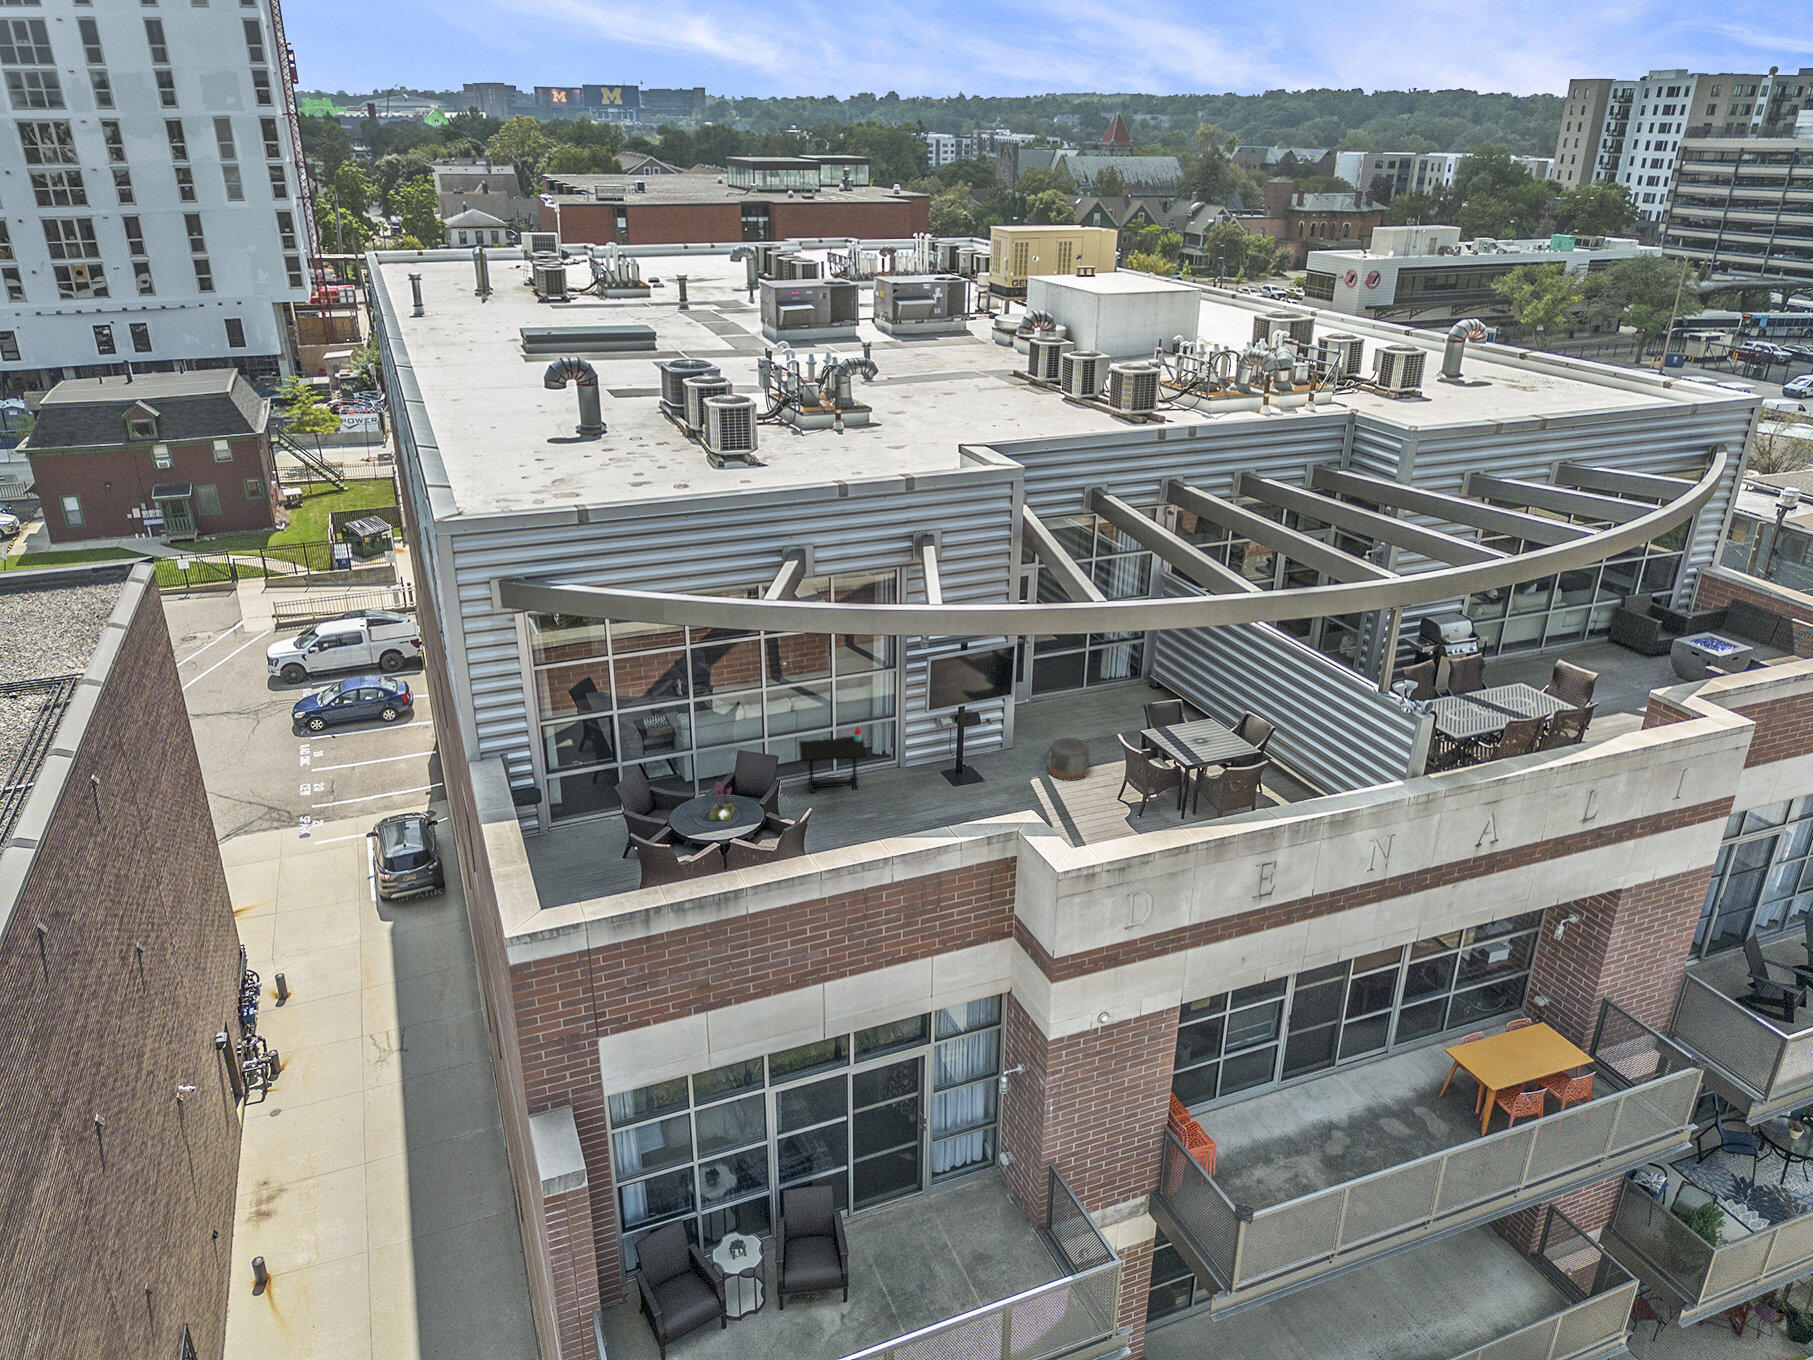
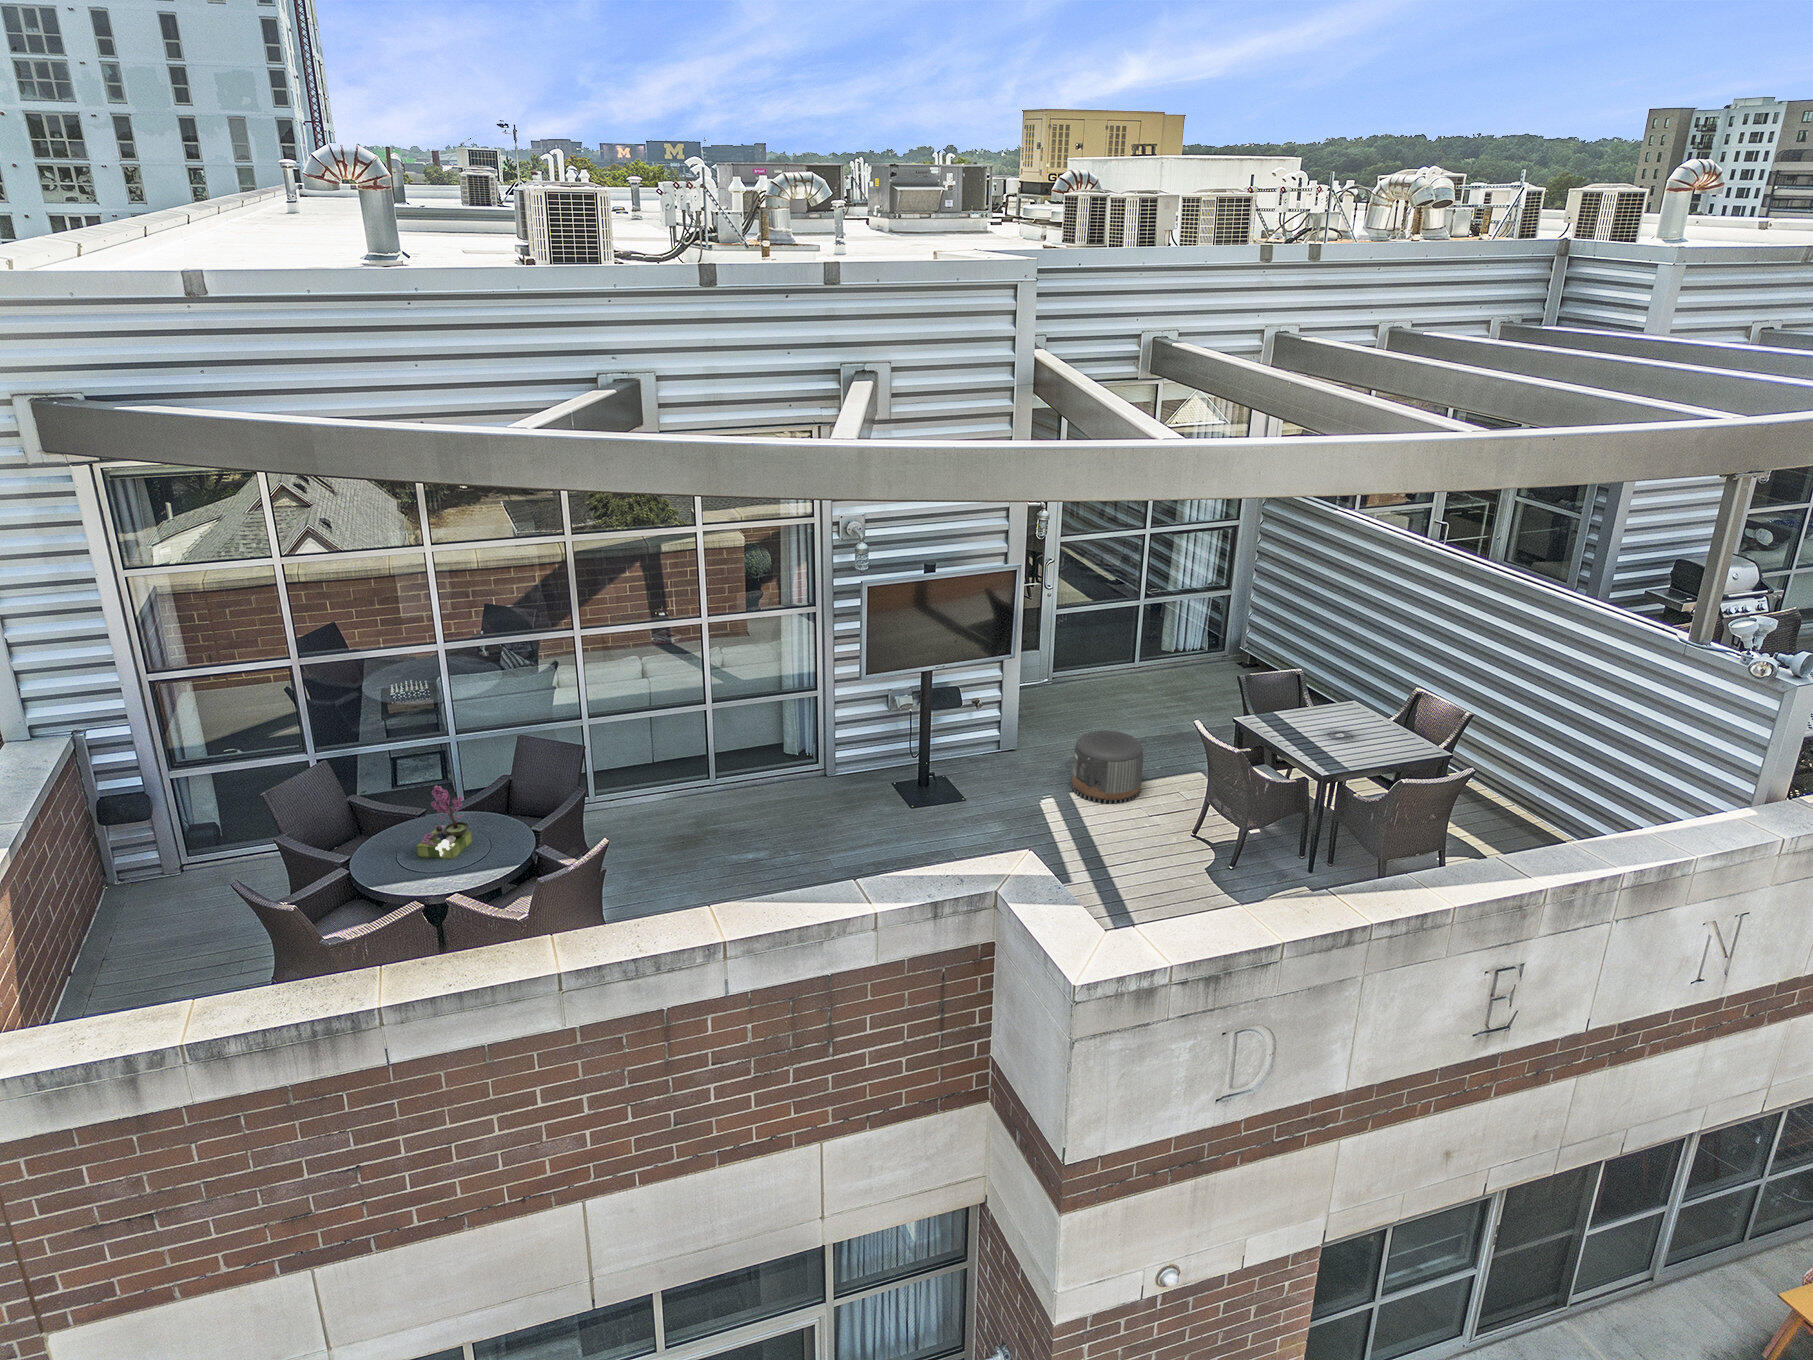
side table: present [799,727,867,793] -> none [634,701,754,816]

